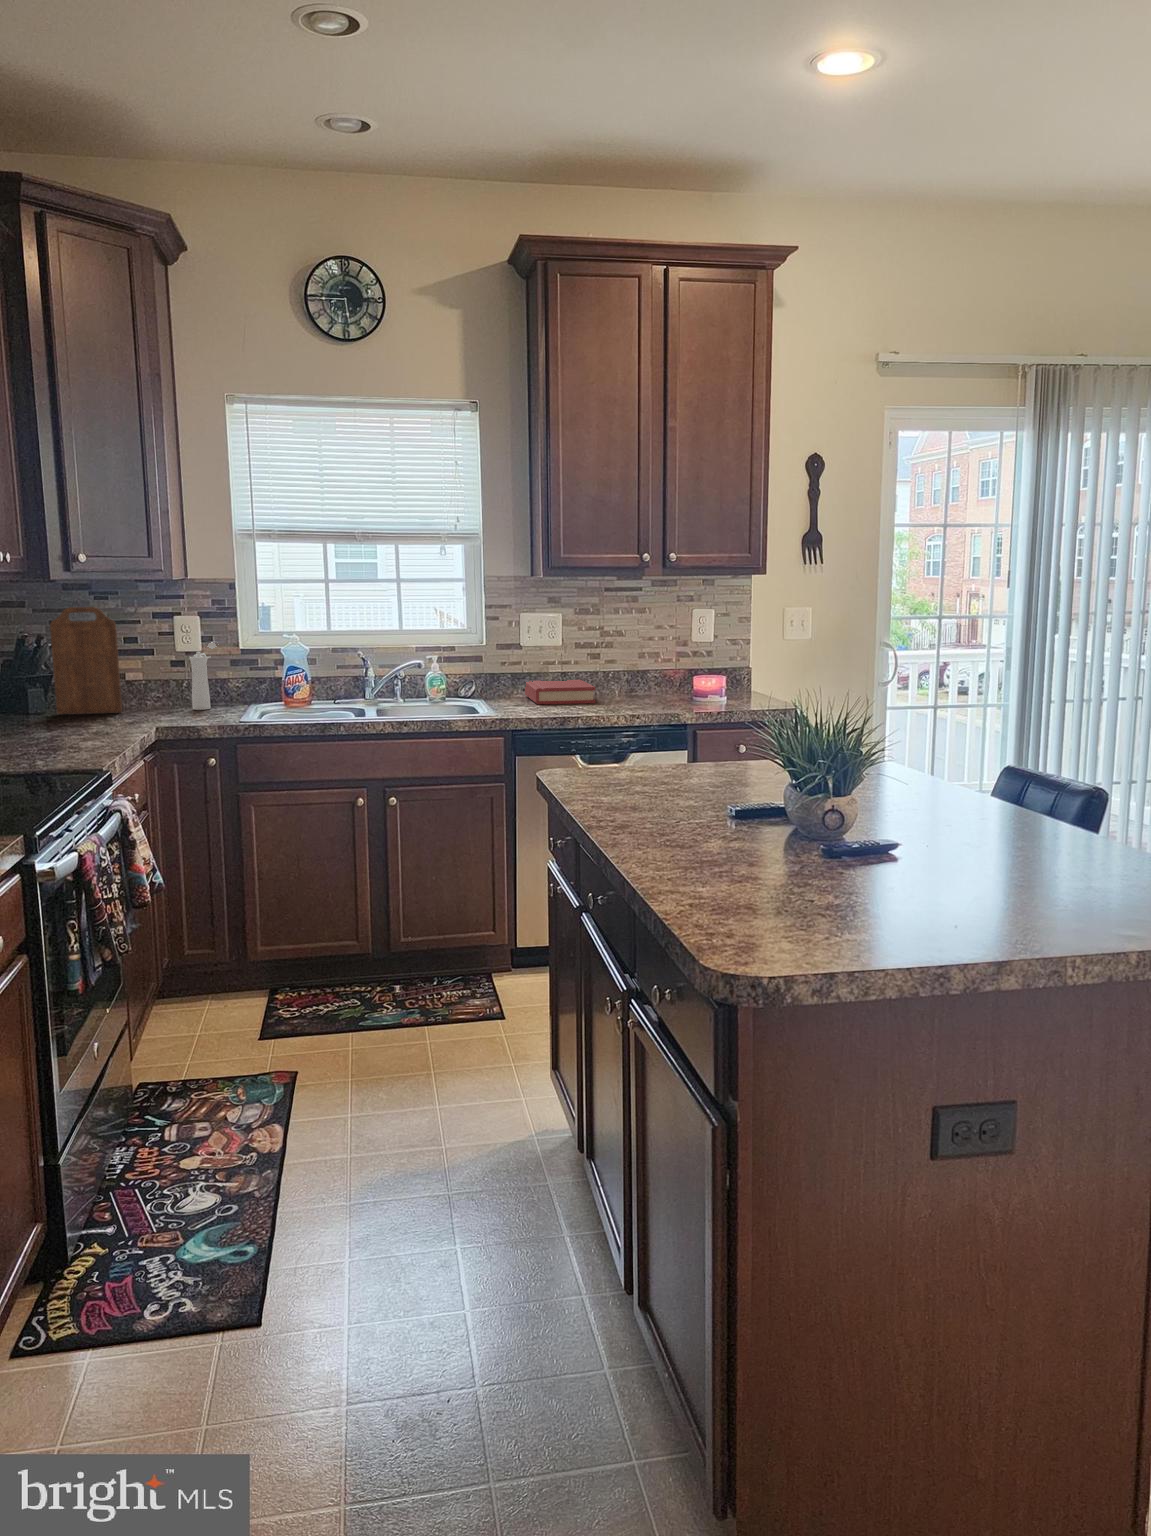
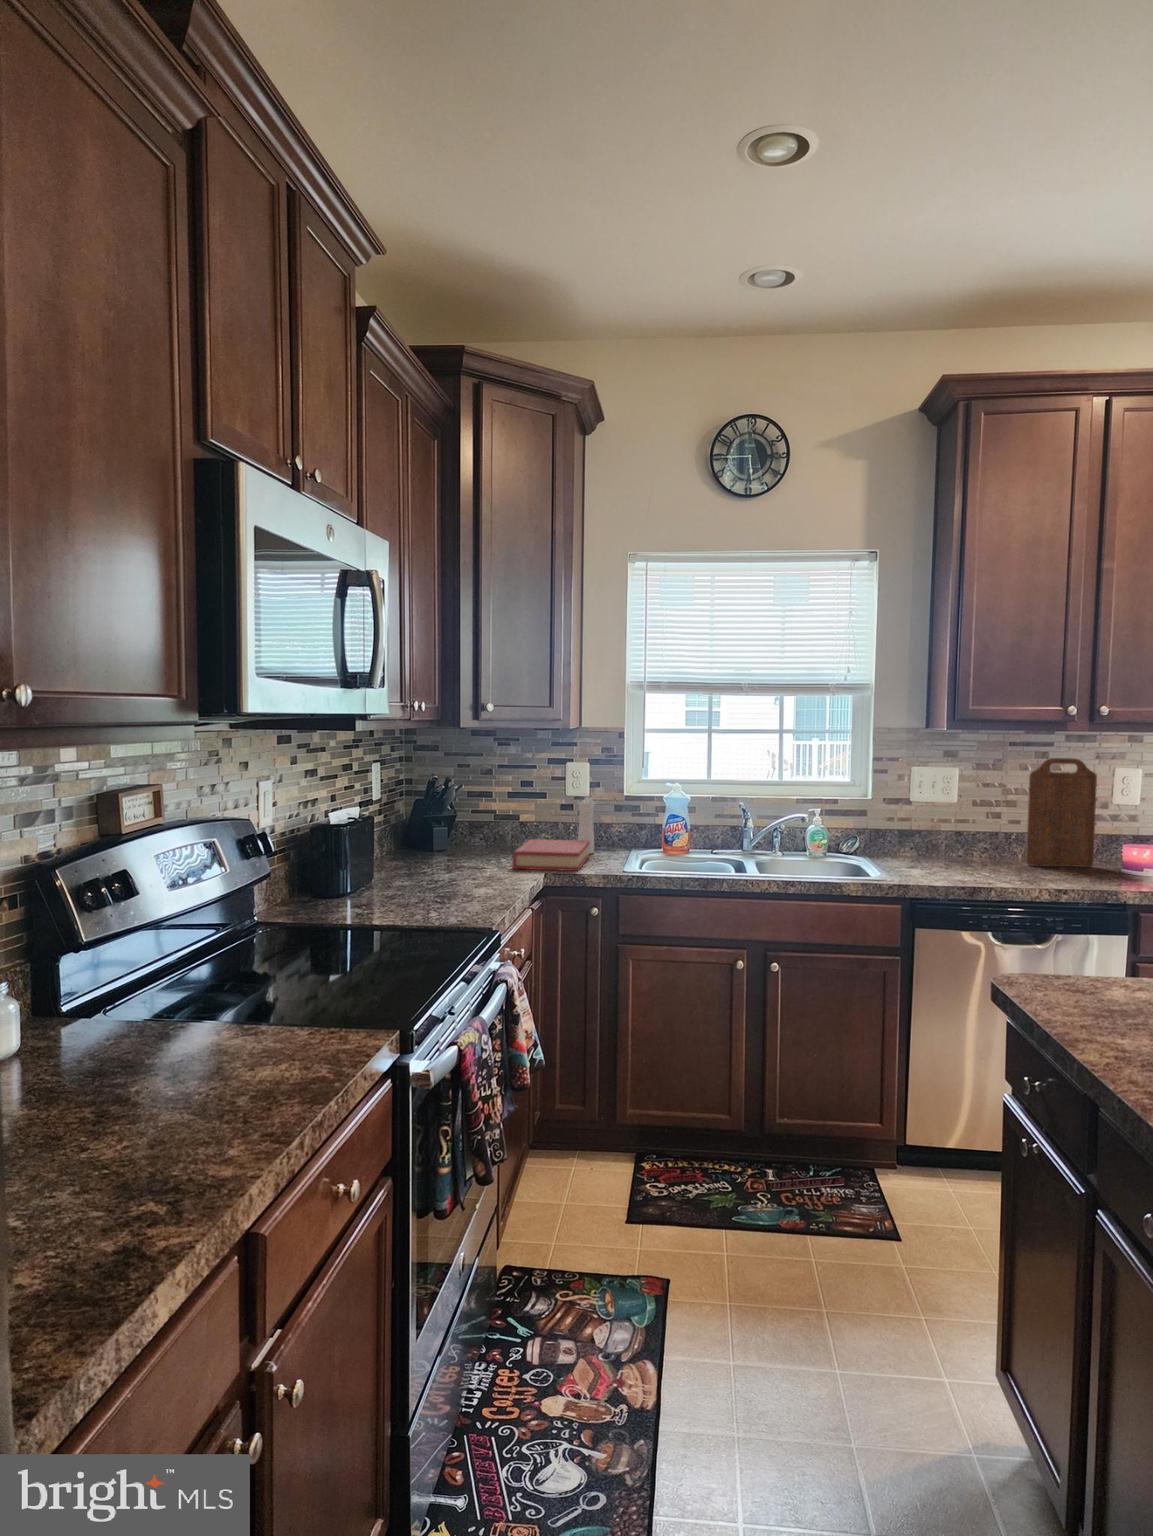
cutting board: present [50,607,122,714] -> present [1026,758,1097,867]
hardback book: present [525,680,595,704] -> present [512,839,590,871]

